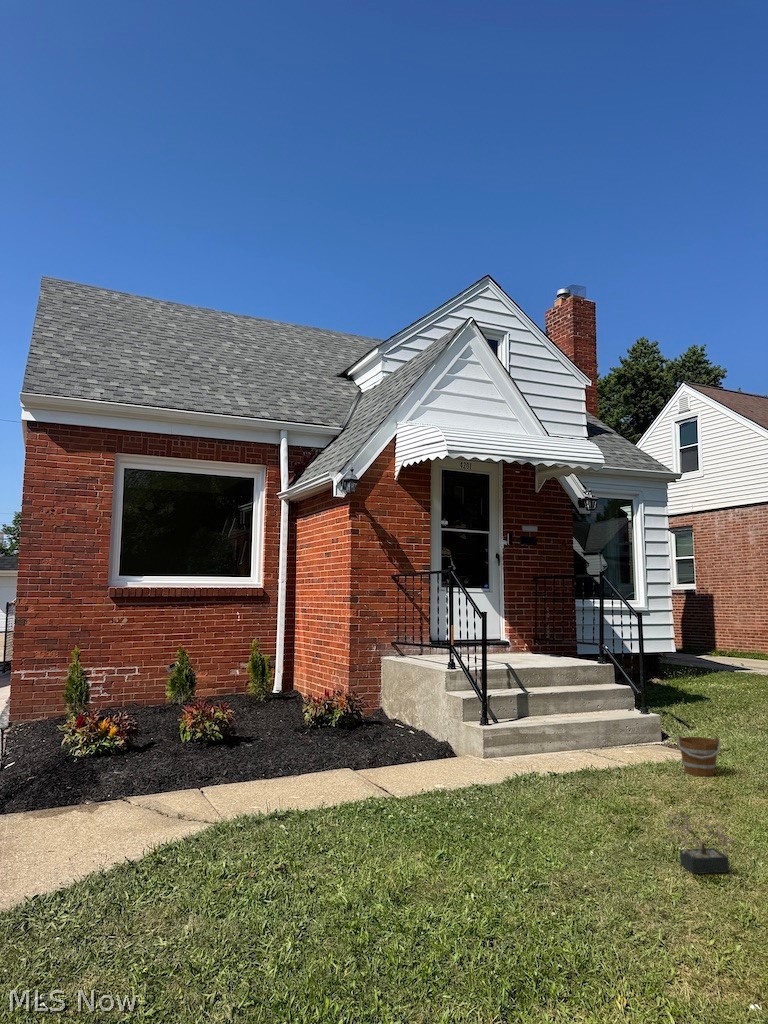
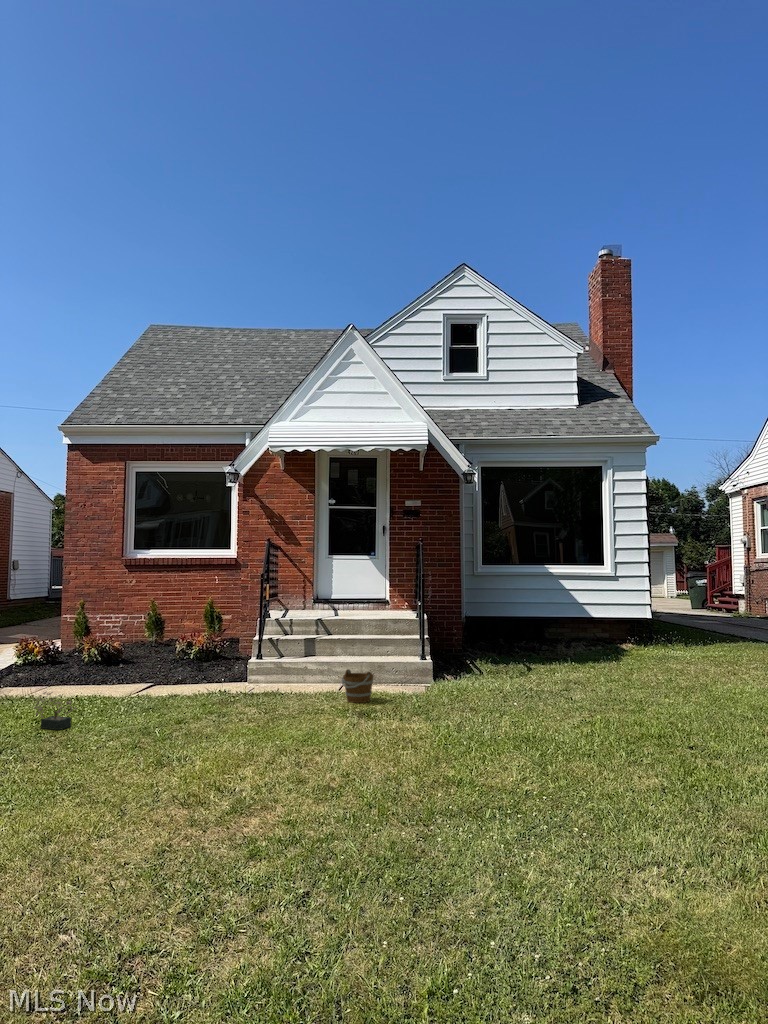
decorative plant: present [667,811,733,874] -> present [34,692,72,730]

